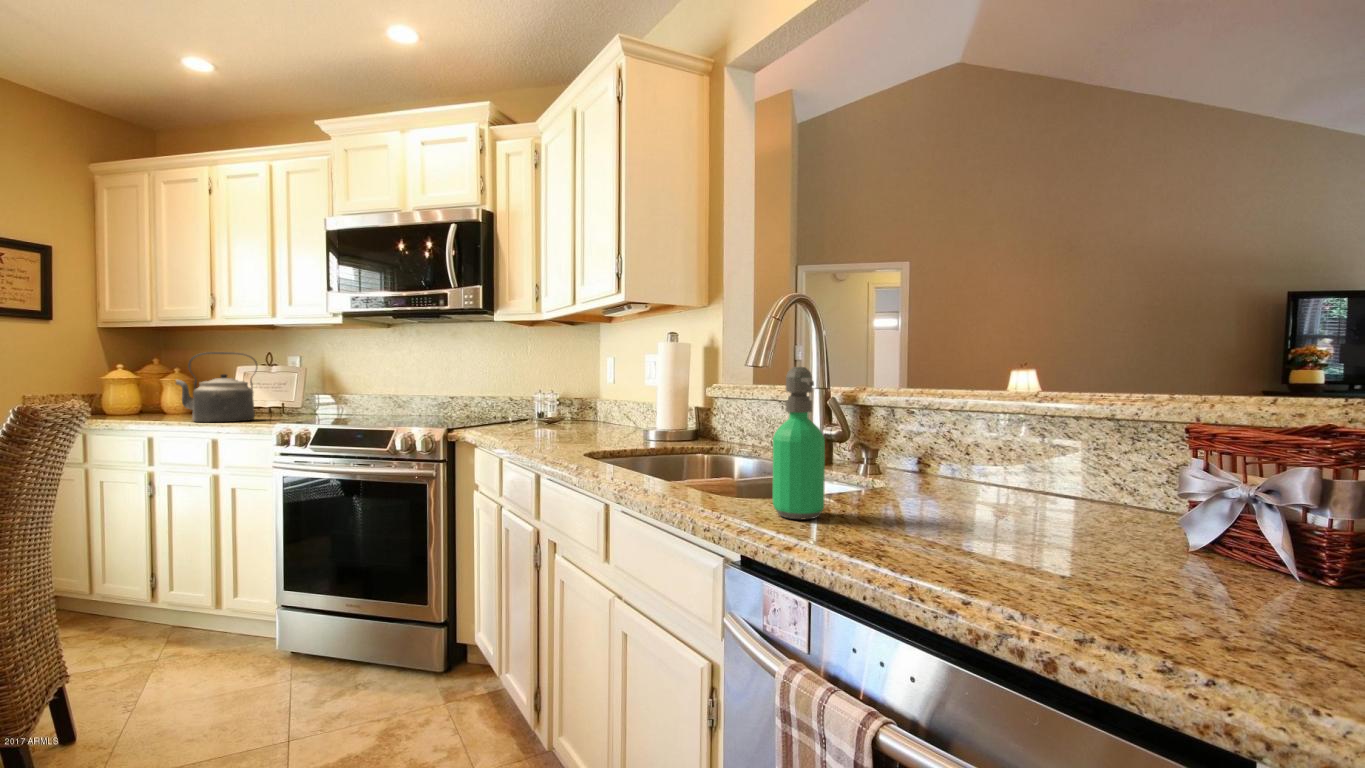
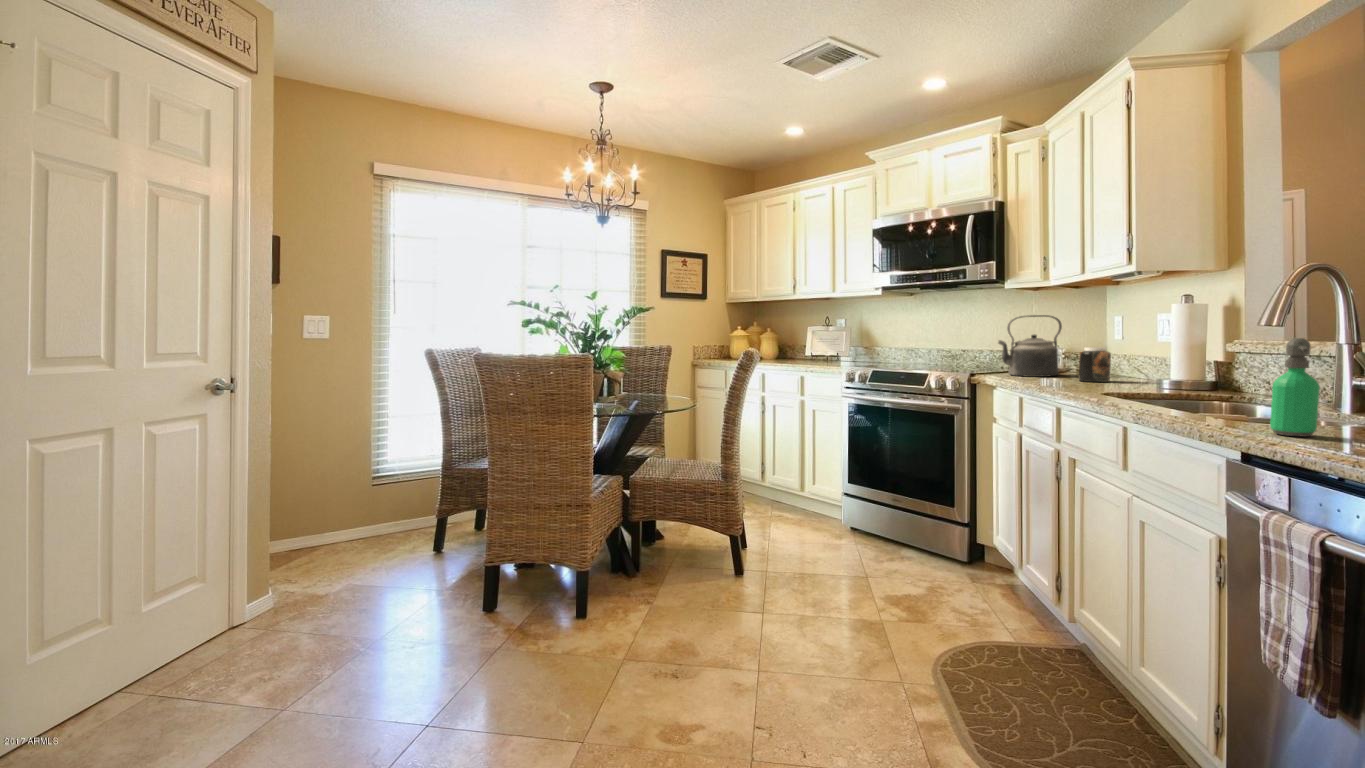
kettle: present [176,352,257,422] -> present [998,315,1062,377]
jar: none [570,392,602,435] -> present [1079,347,1111,382]

